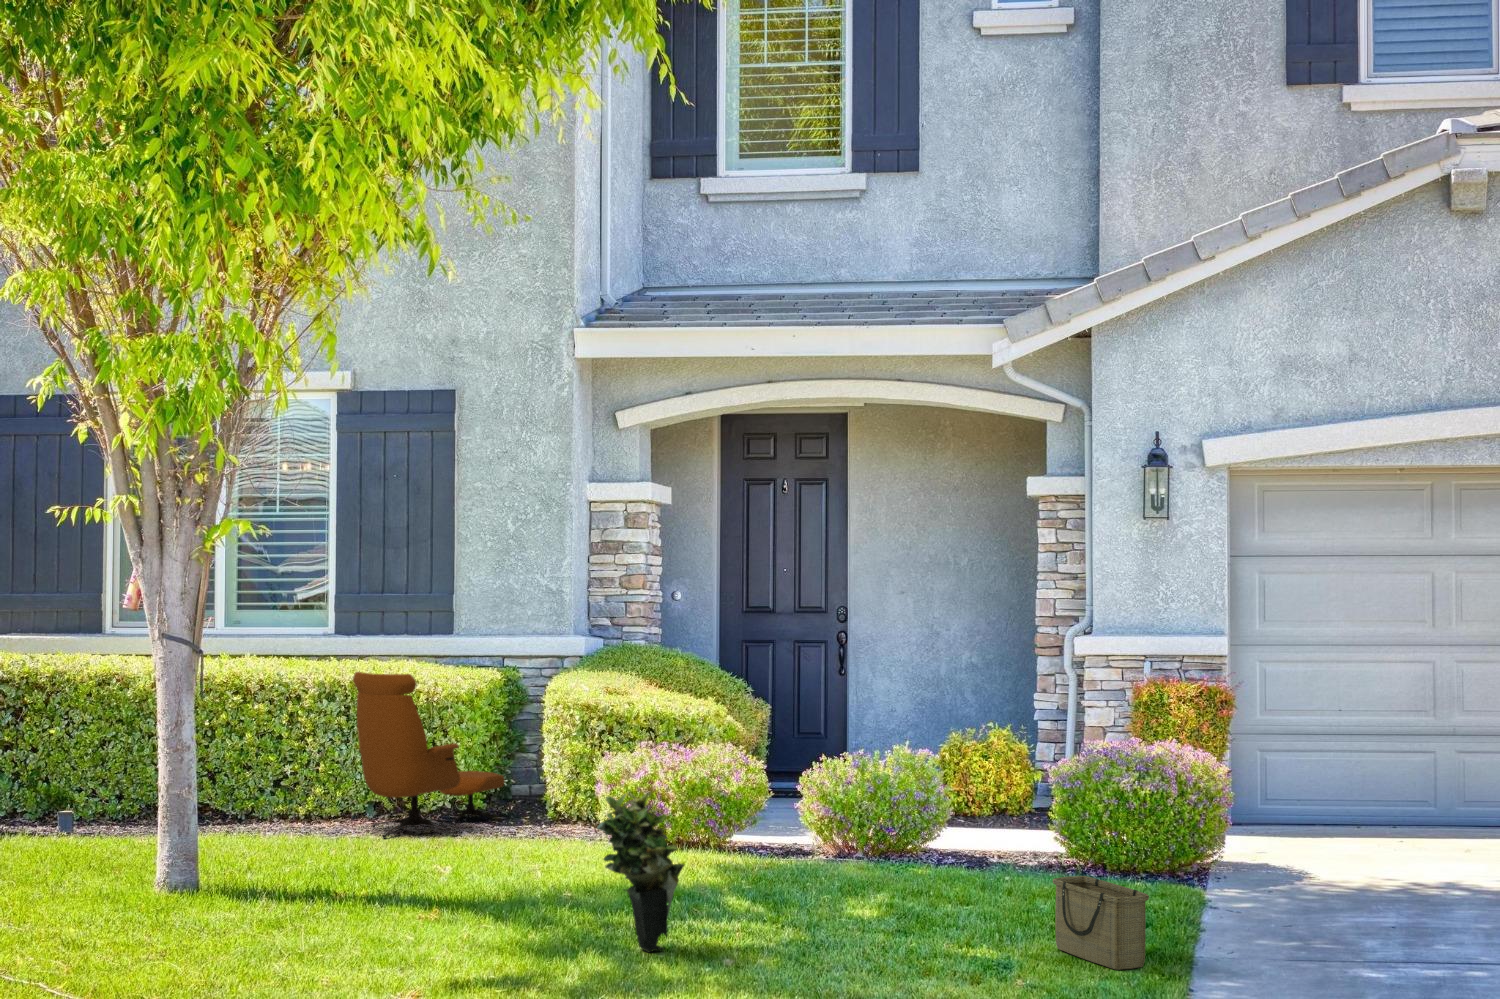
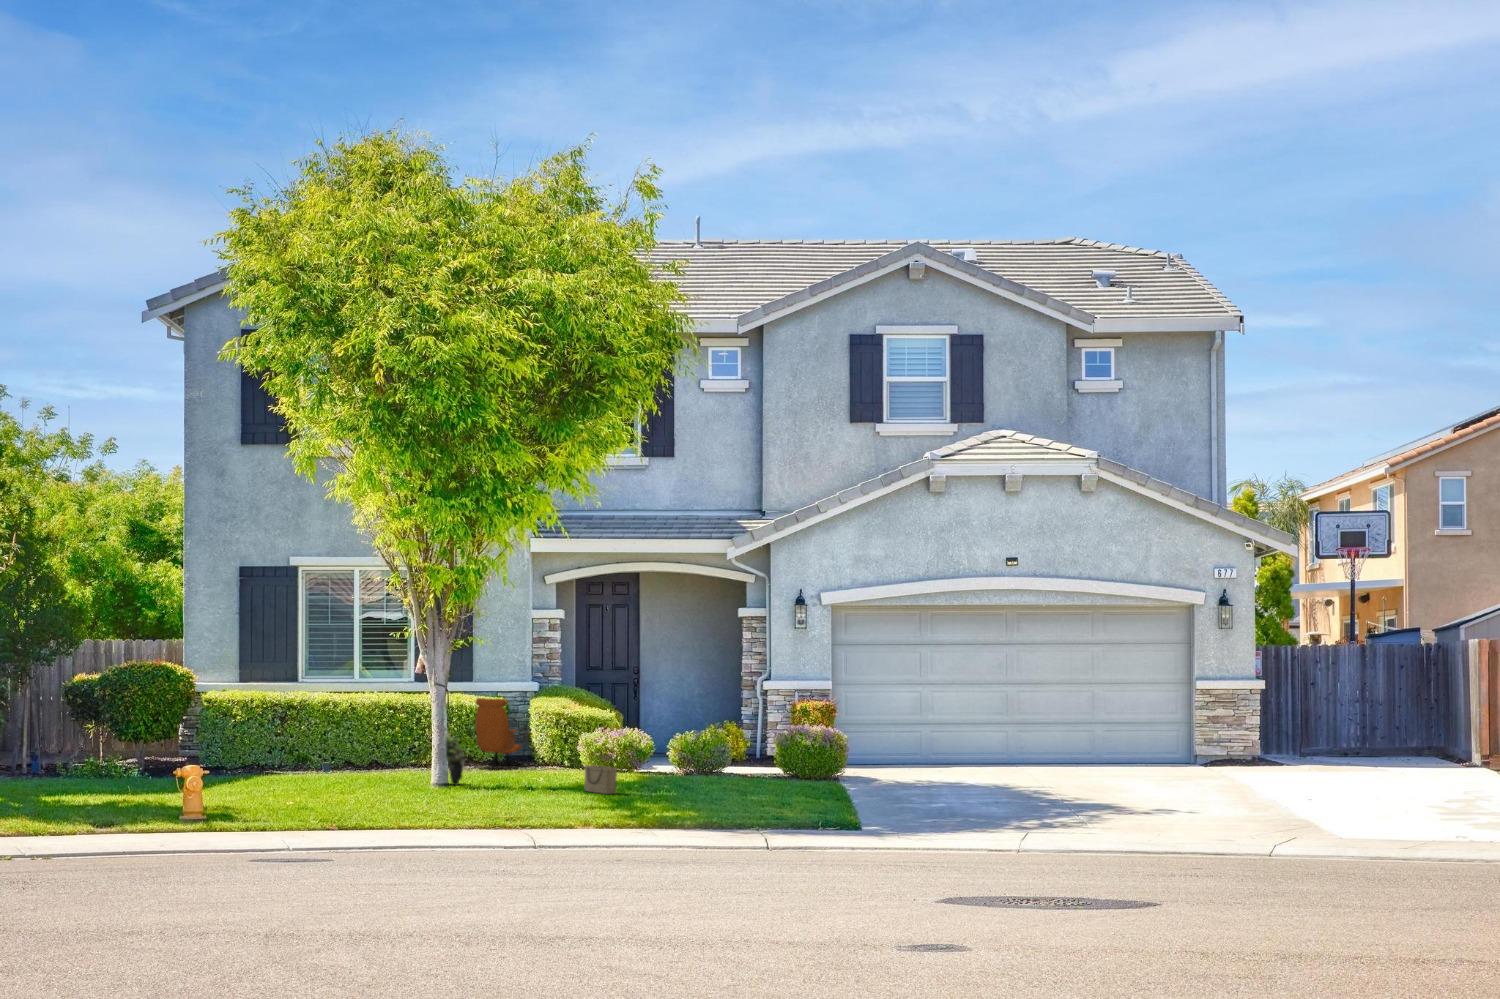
potted plant: present [597,793,684,952] -> present [446,734,466,785]
basket: present [1053,876,1149,970] -> present [584,766,617,794]

